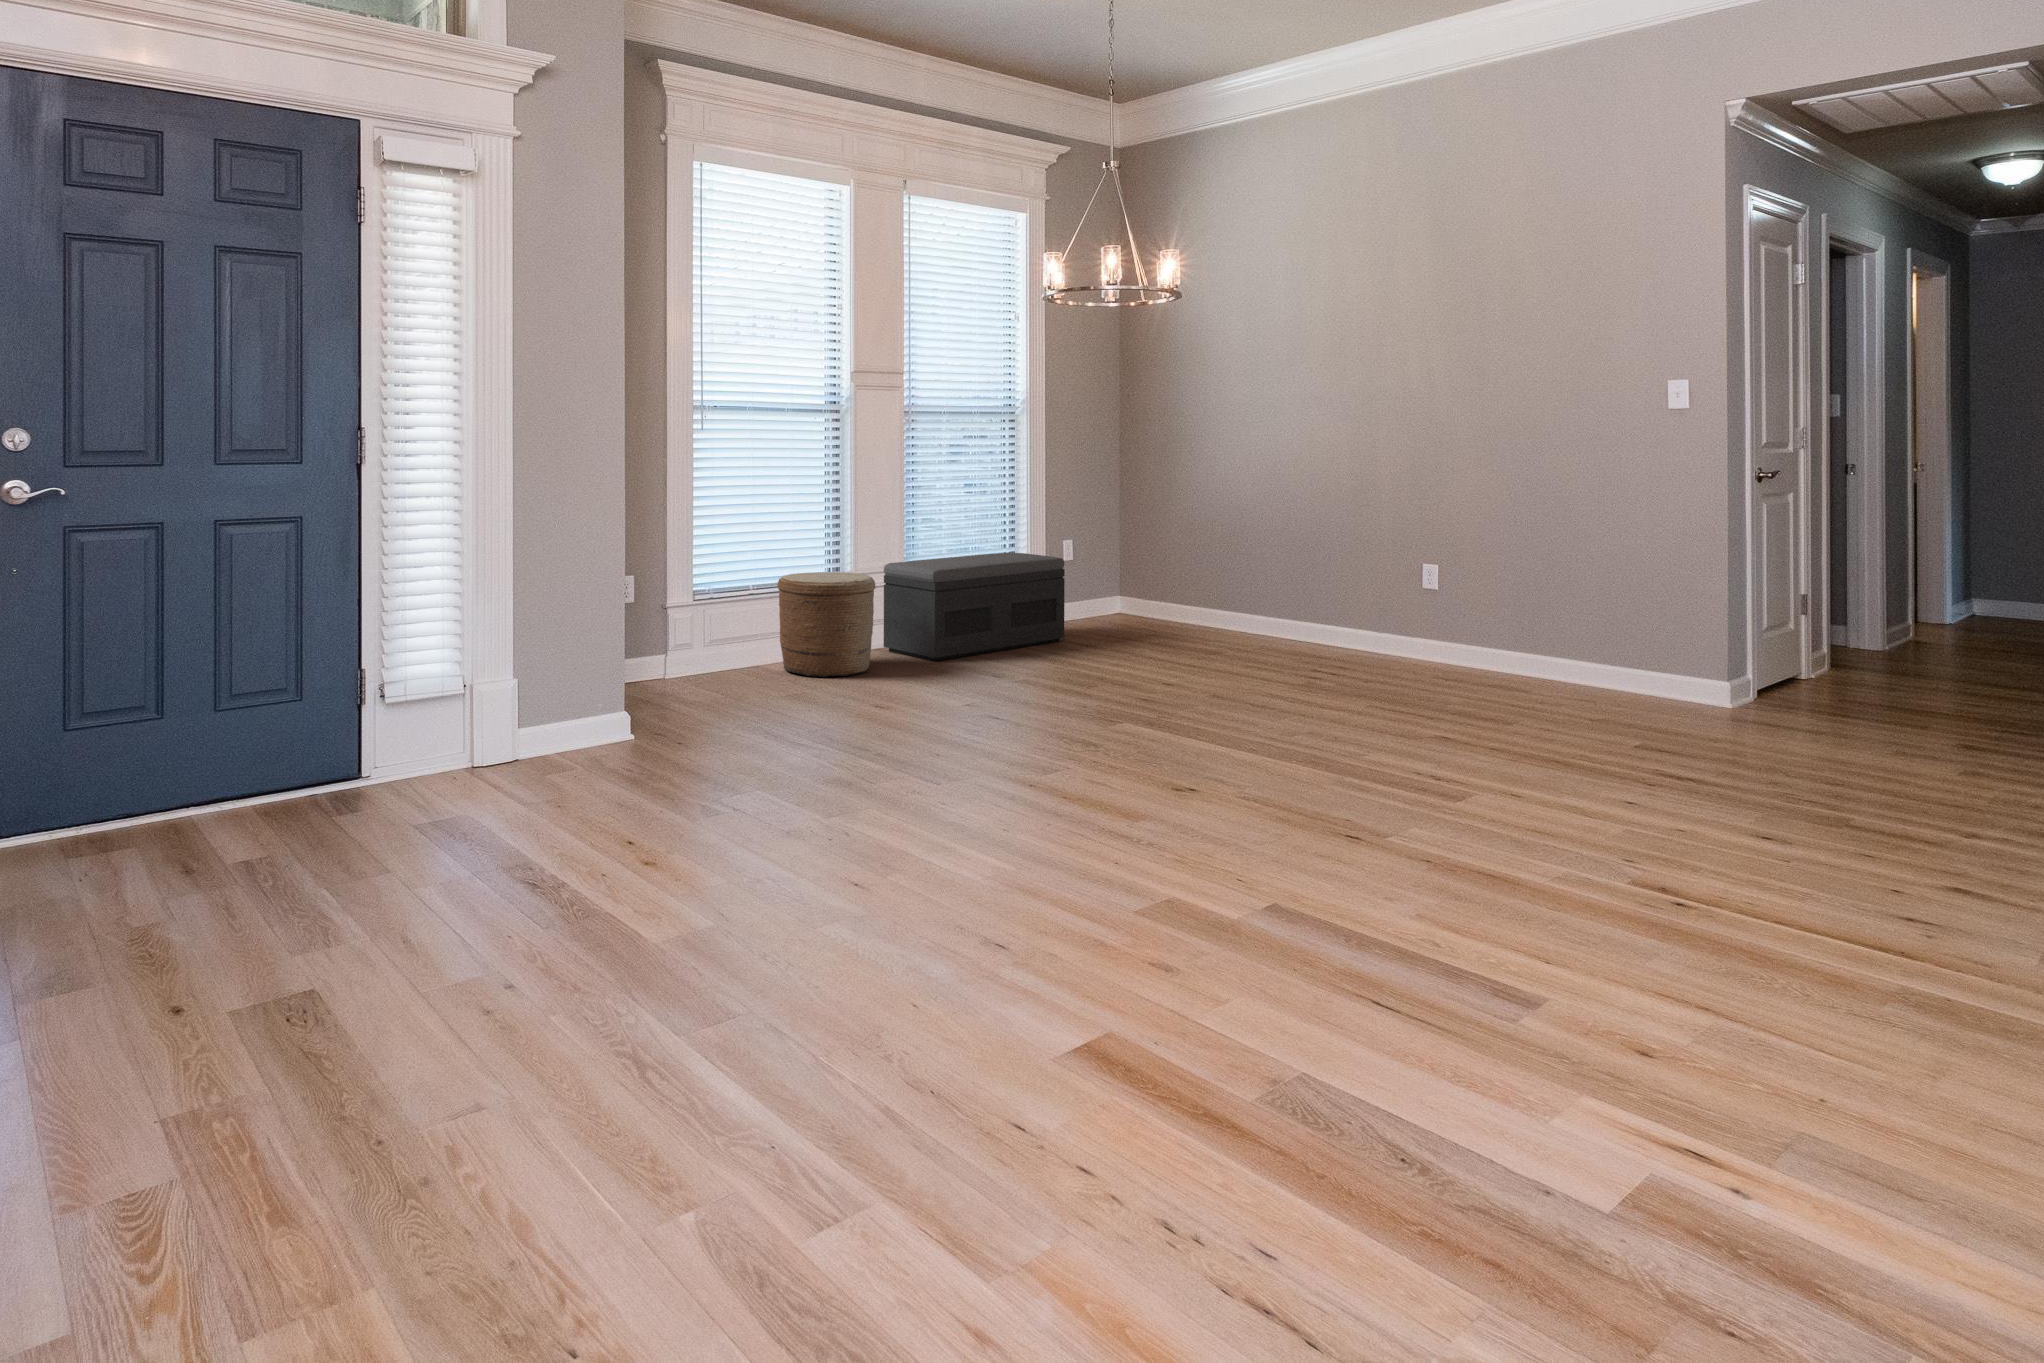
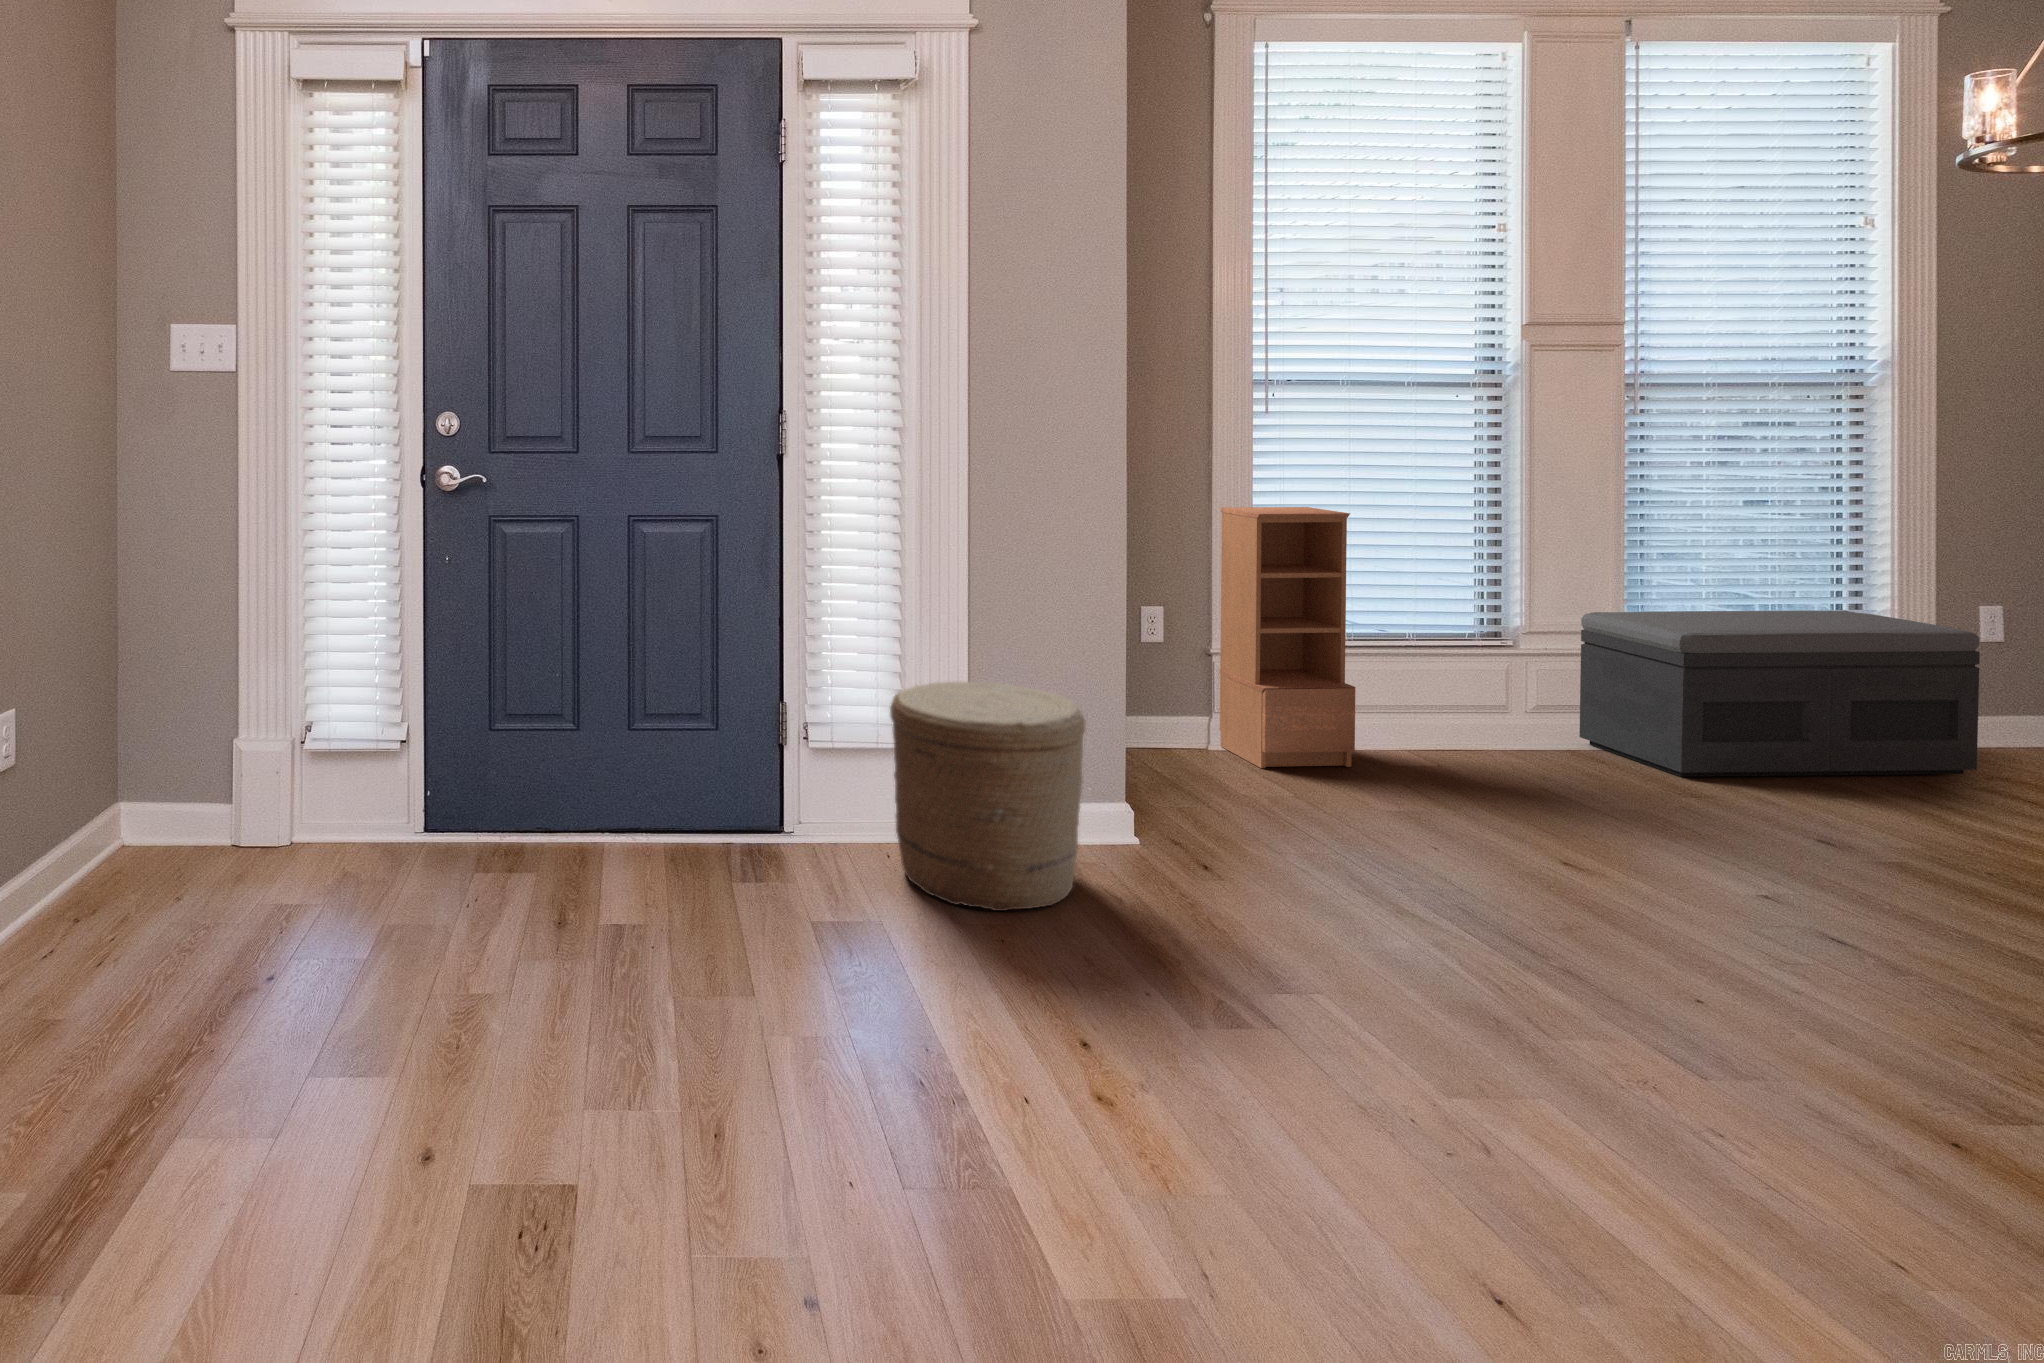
bookcase: none [671,500,760,691] -> present [1220,507,1355,768]
woven basket: present [777,572,875,677] -> present [890,682,1085,911]

